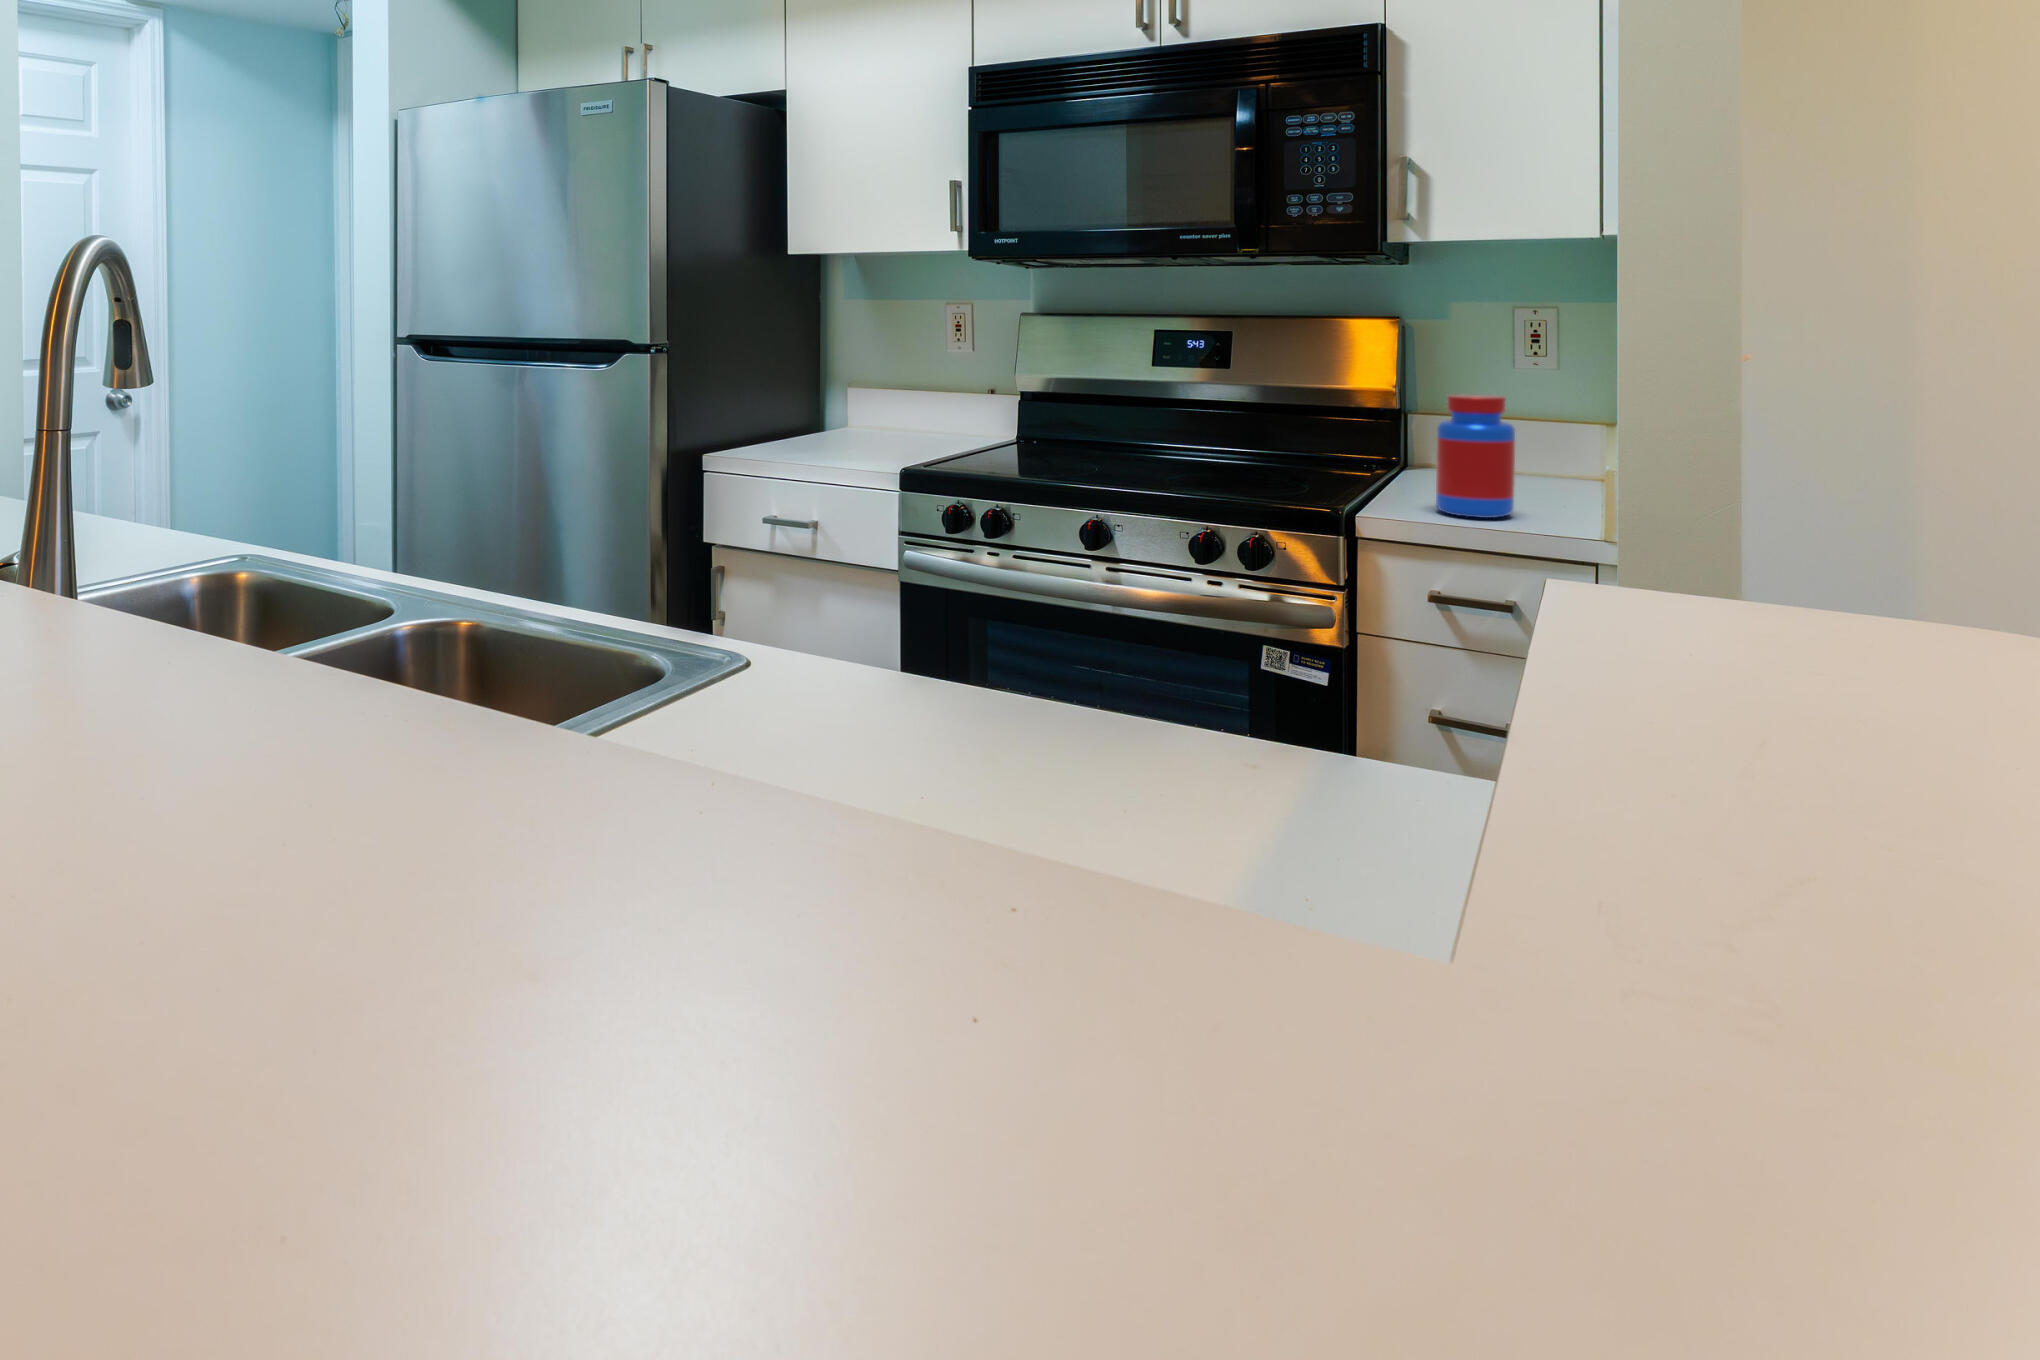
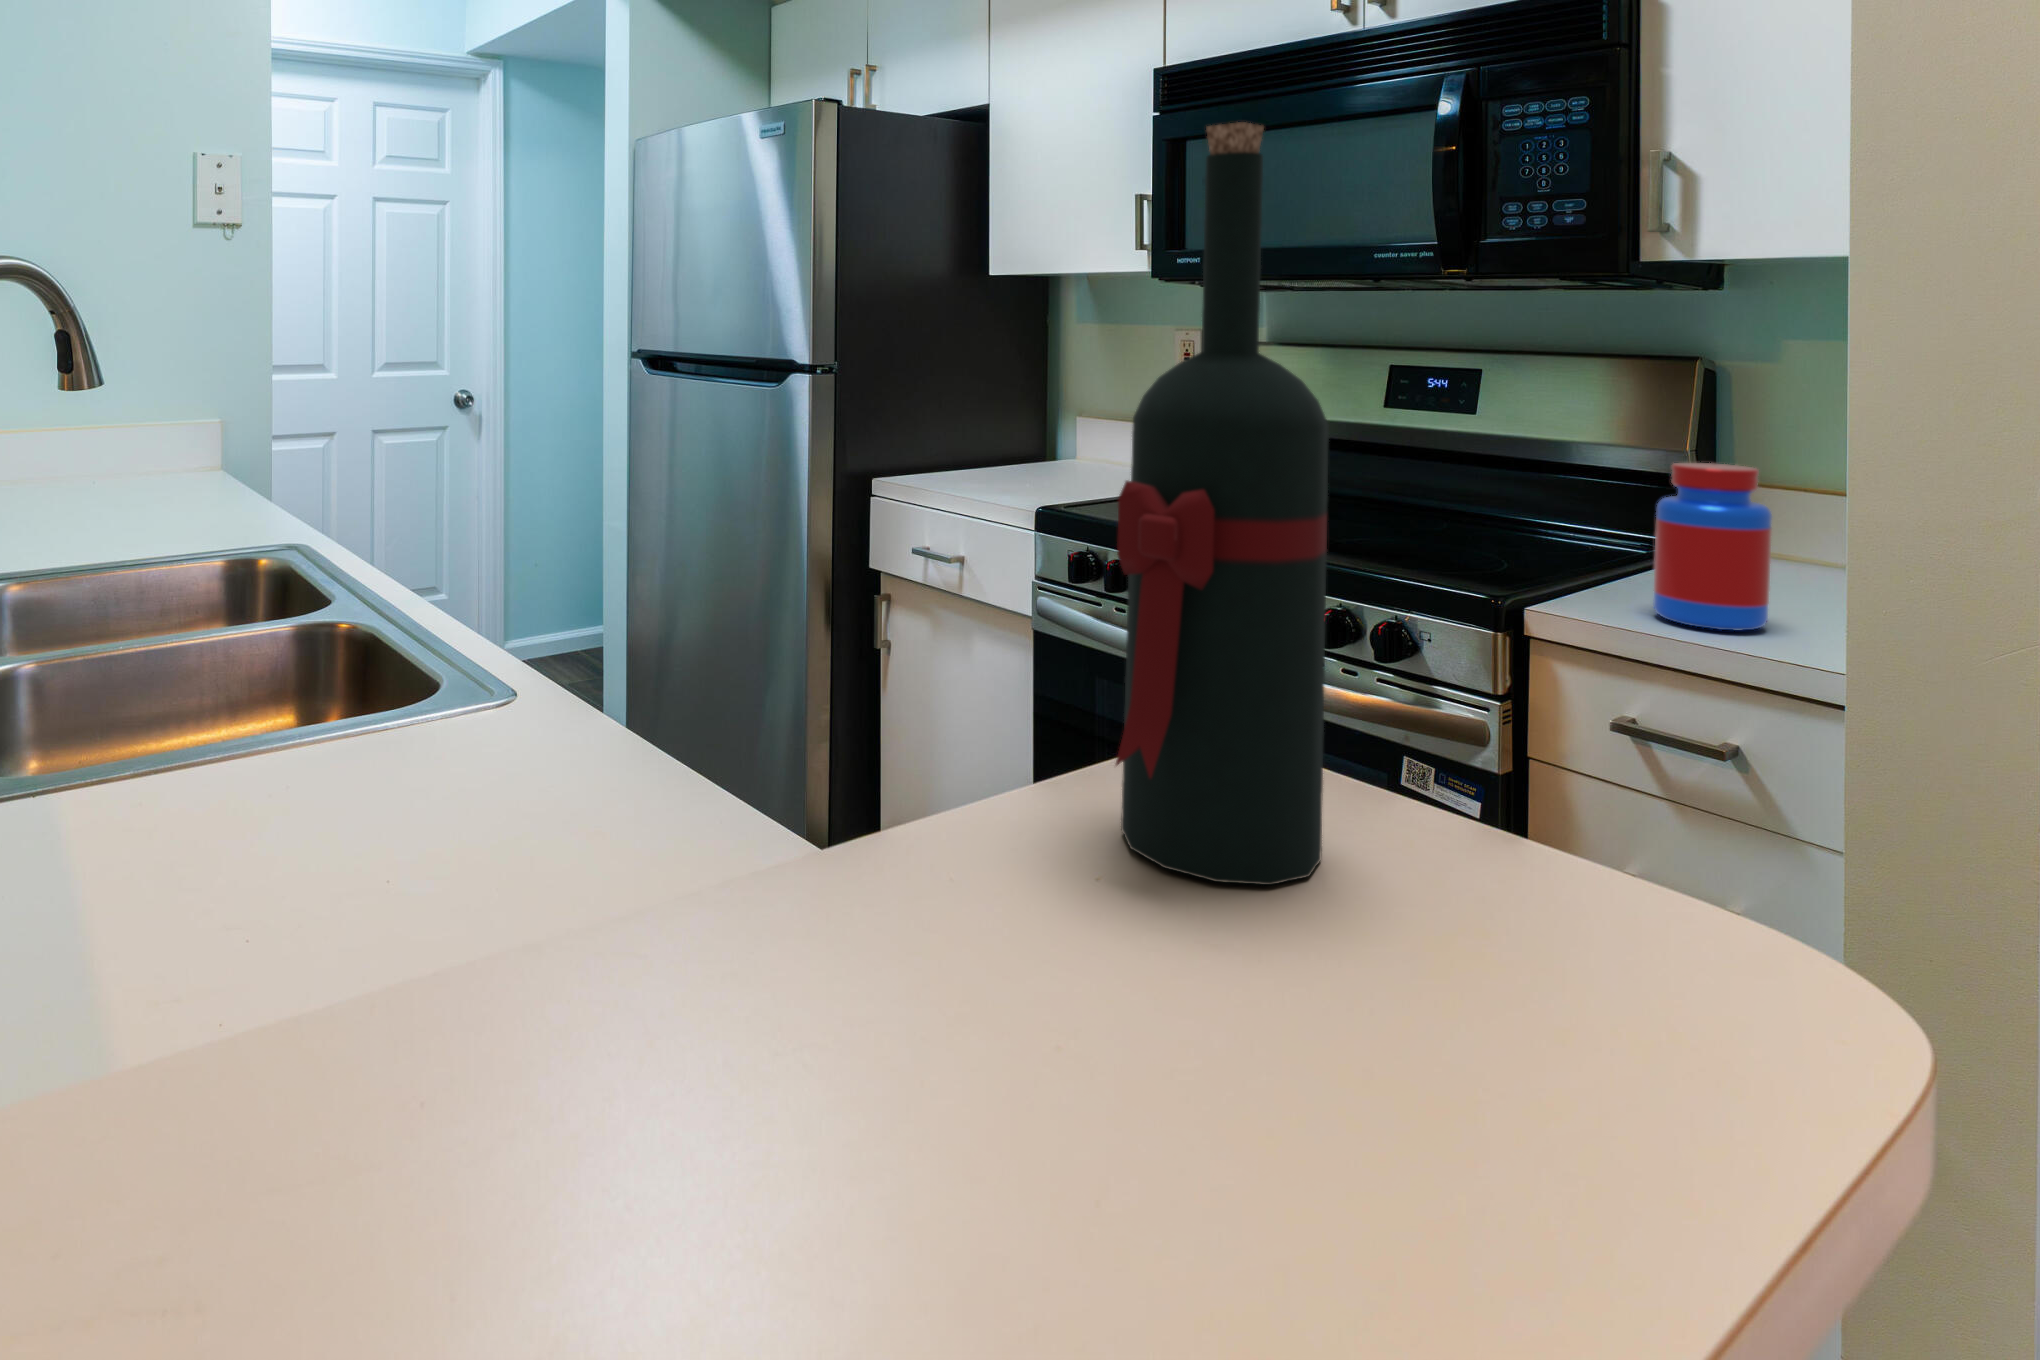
wine bottle: none [1684,125,1859,669] -> present [1116,122,1329,885]

